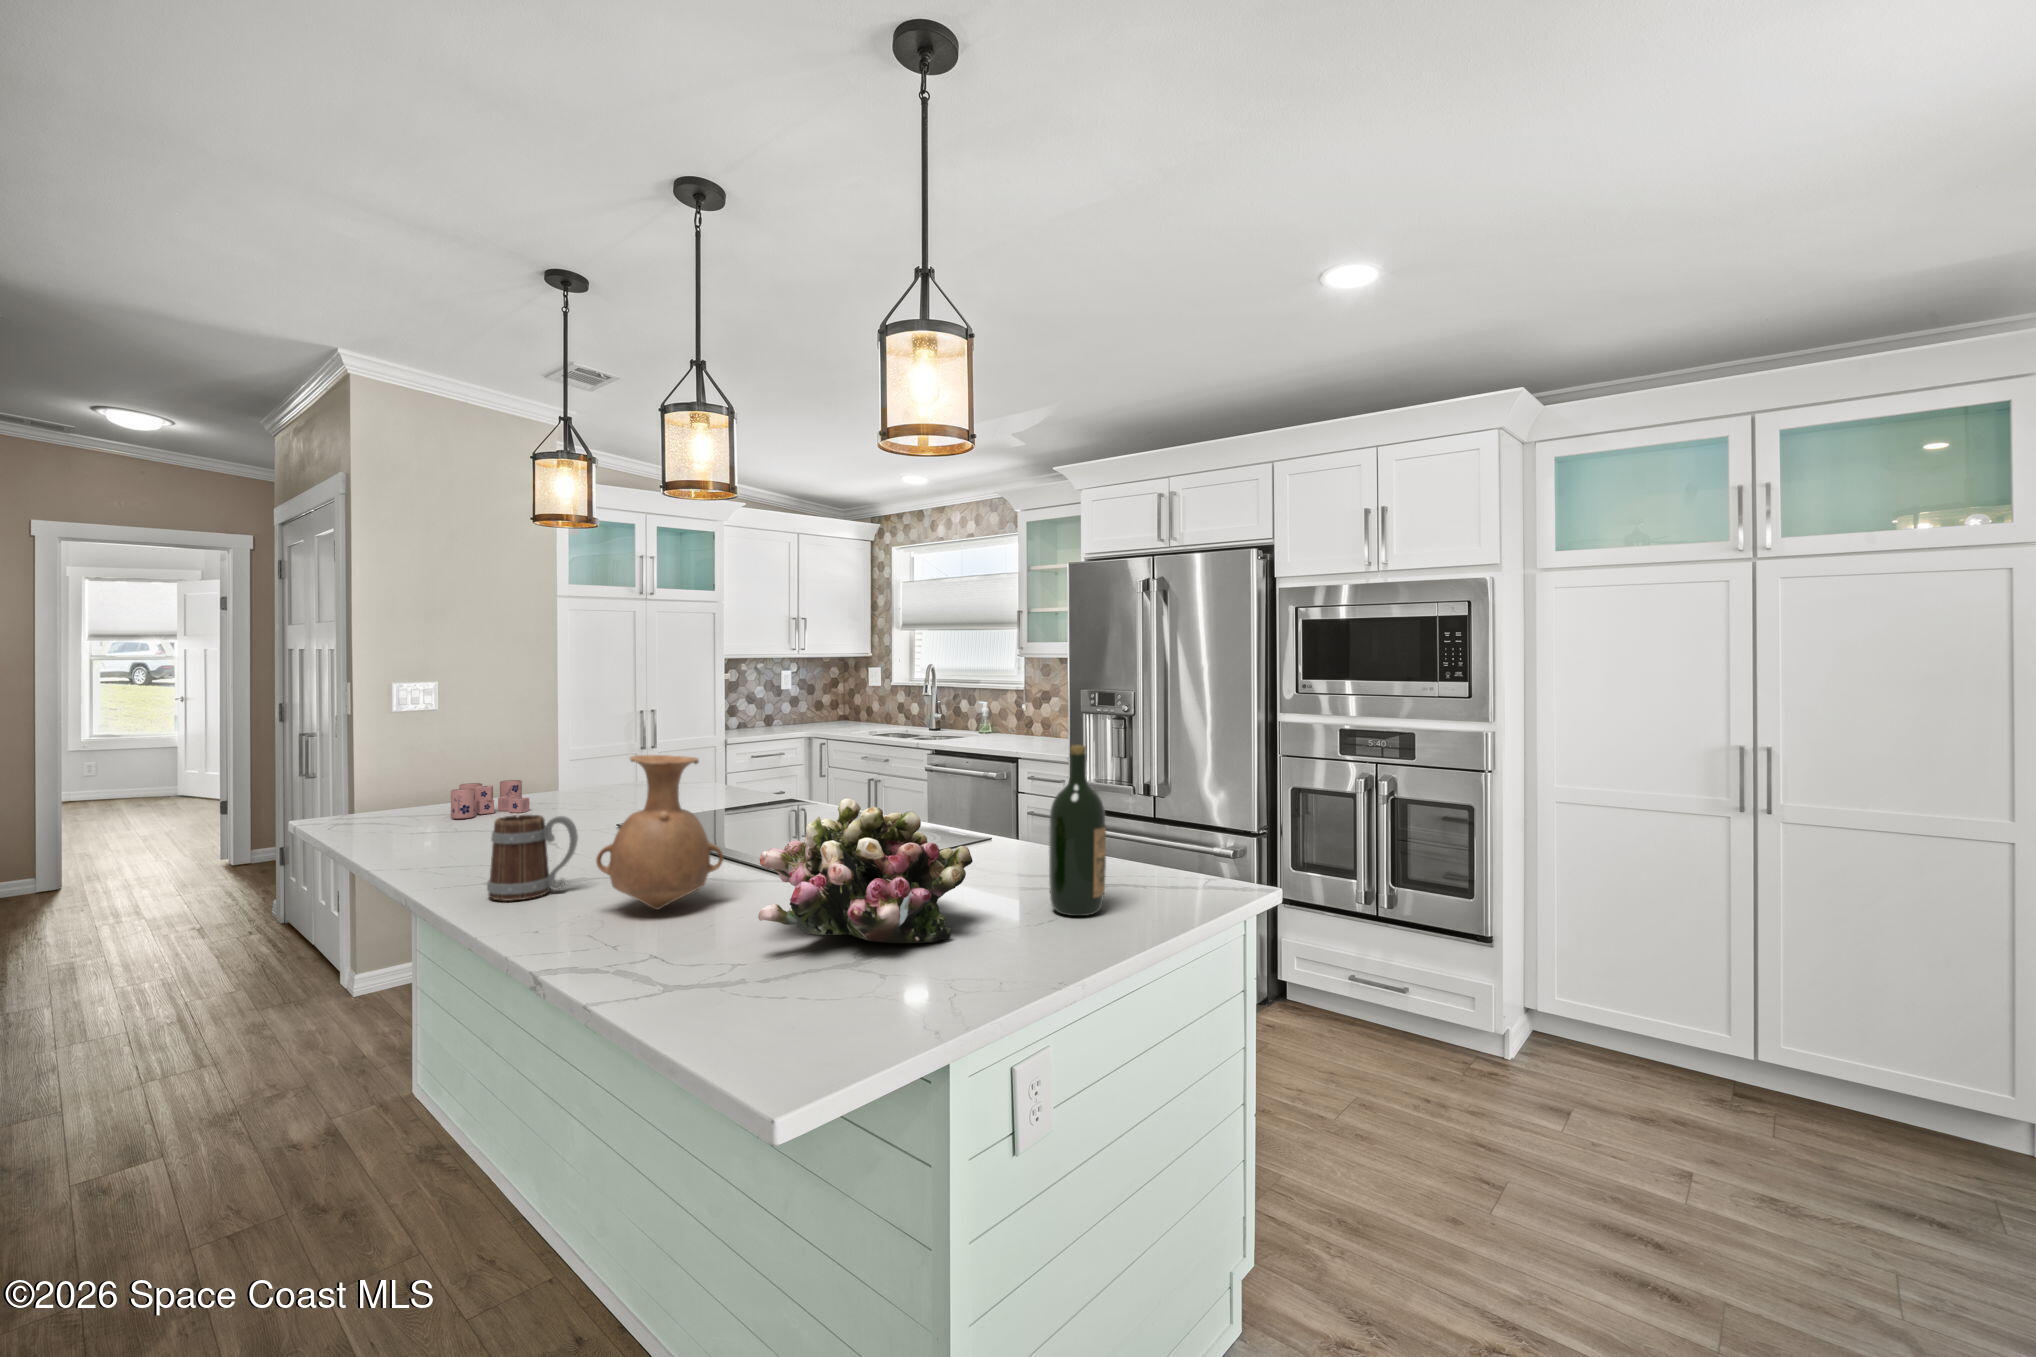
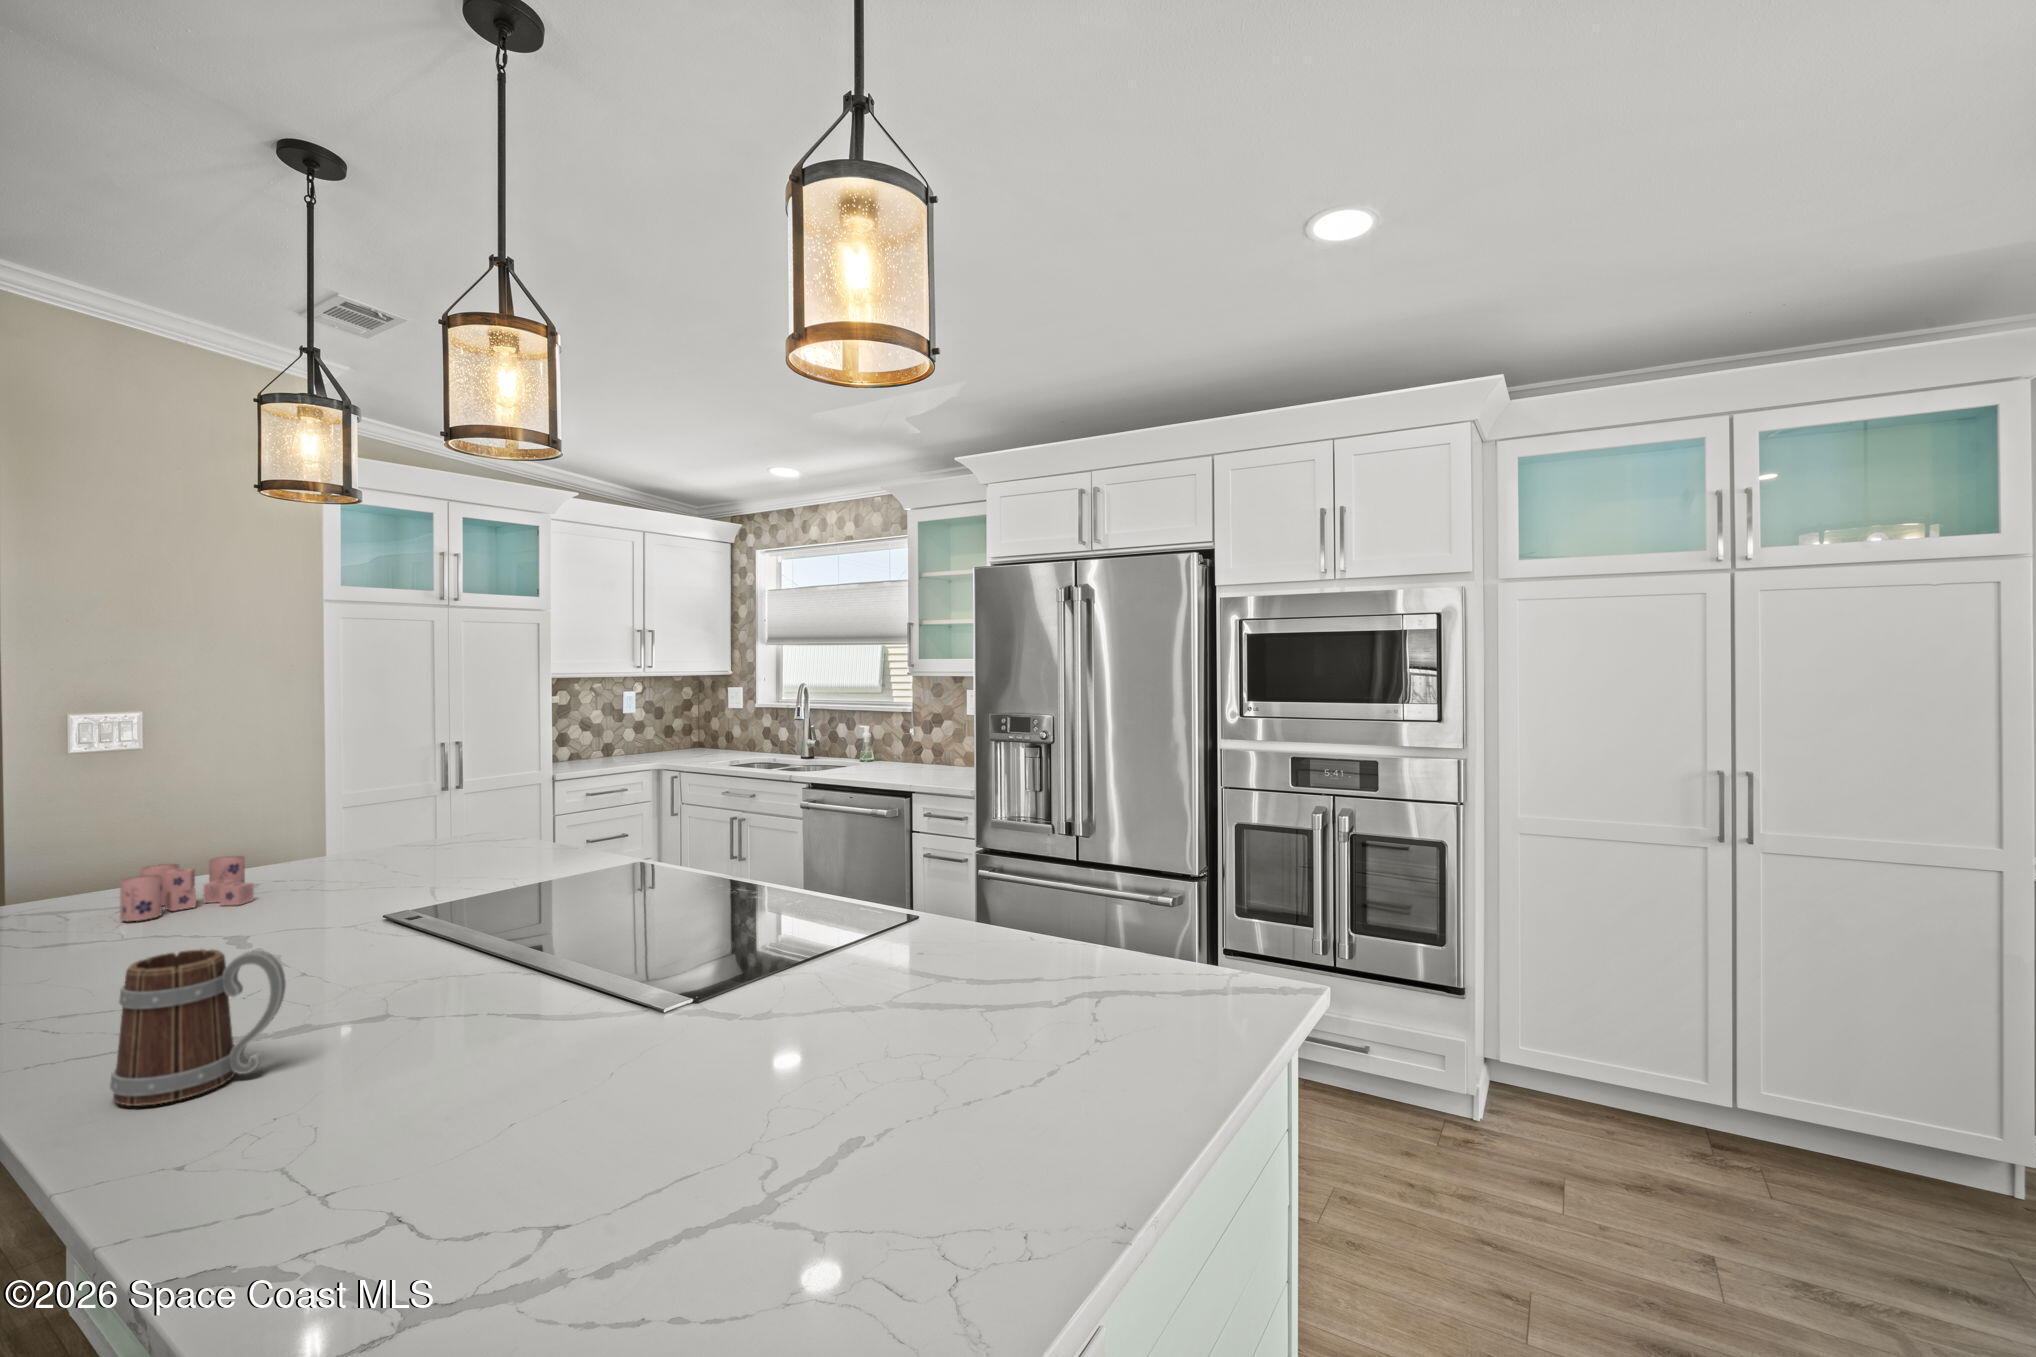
wine bottle: present [1049,745,1106,916] -> none [1057,818,1141,1078]
vase: present [596,755,723,910] -> none [304,849,537,1111]
flower arrangement: present [758,799,973,943] -> none [597,918,951,1176]

